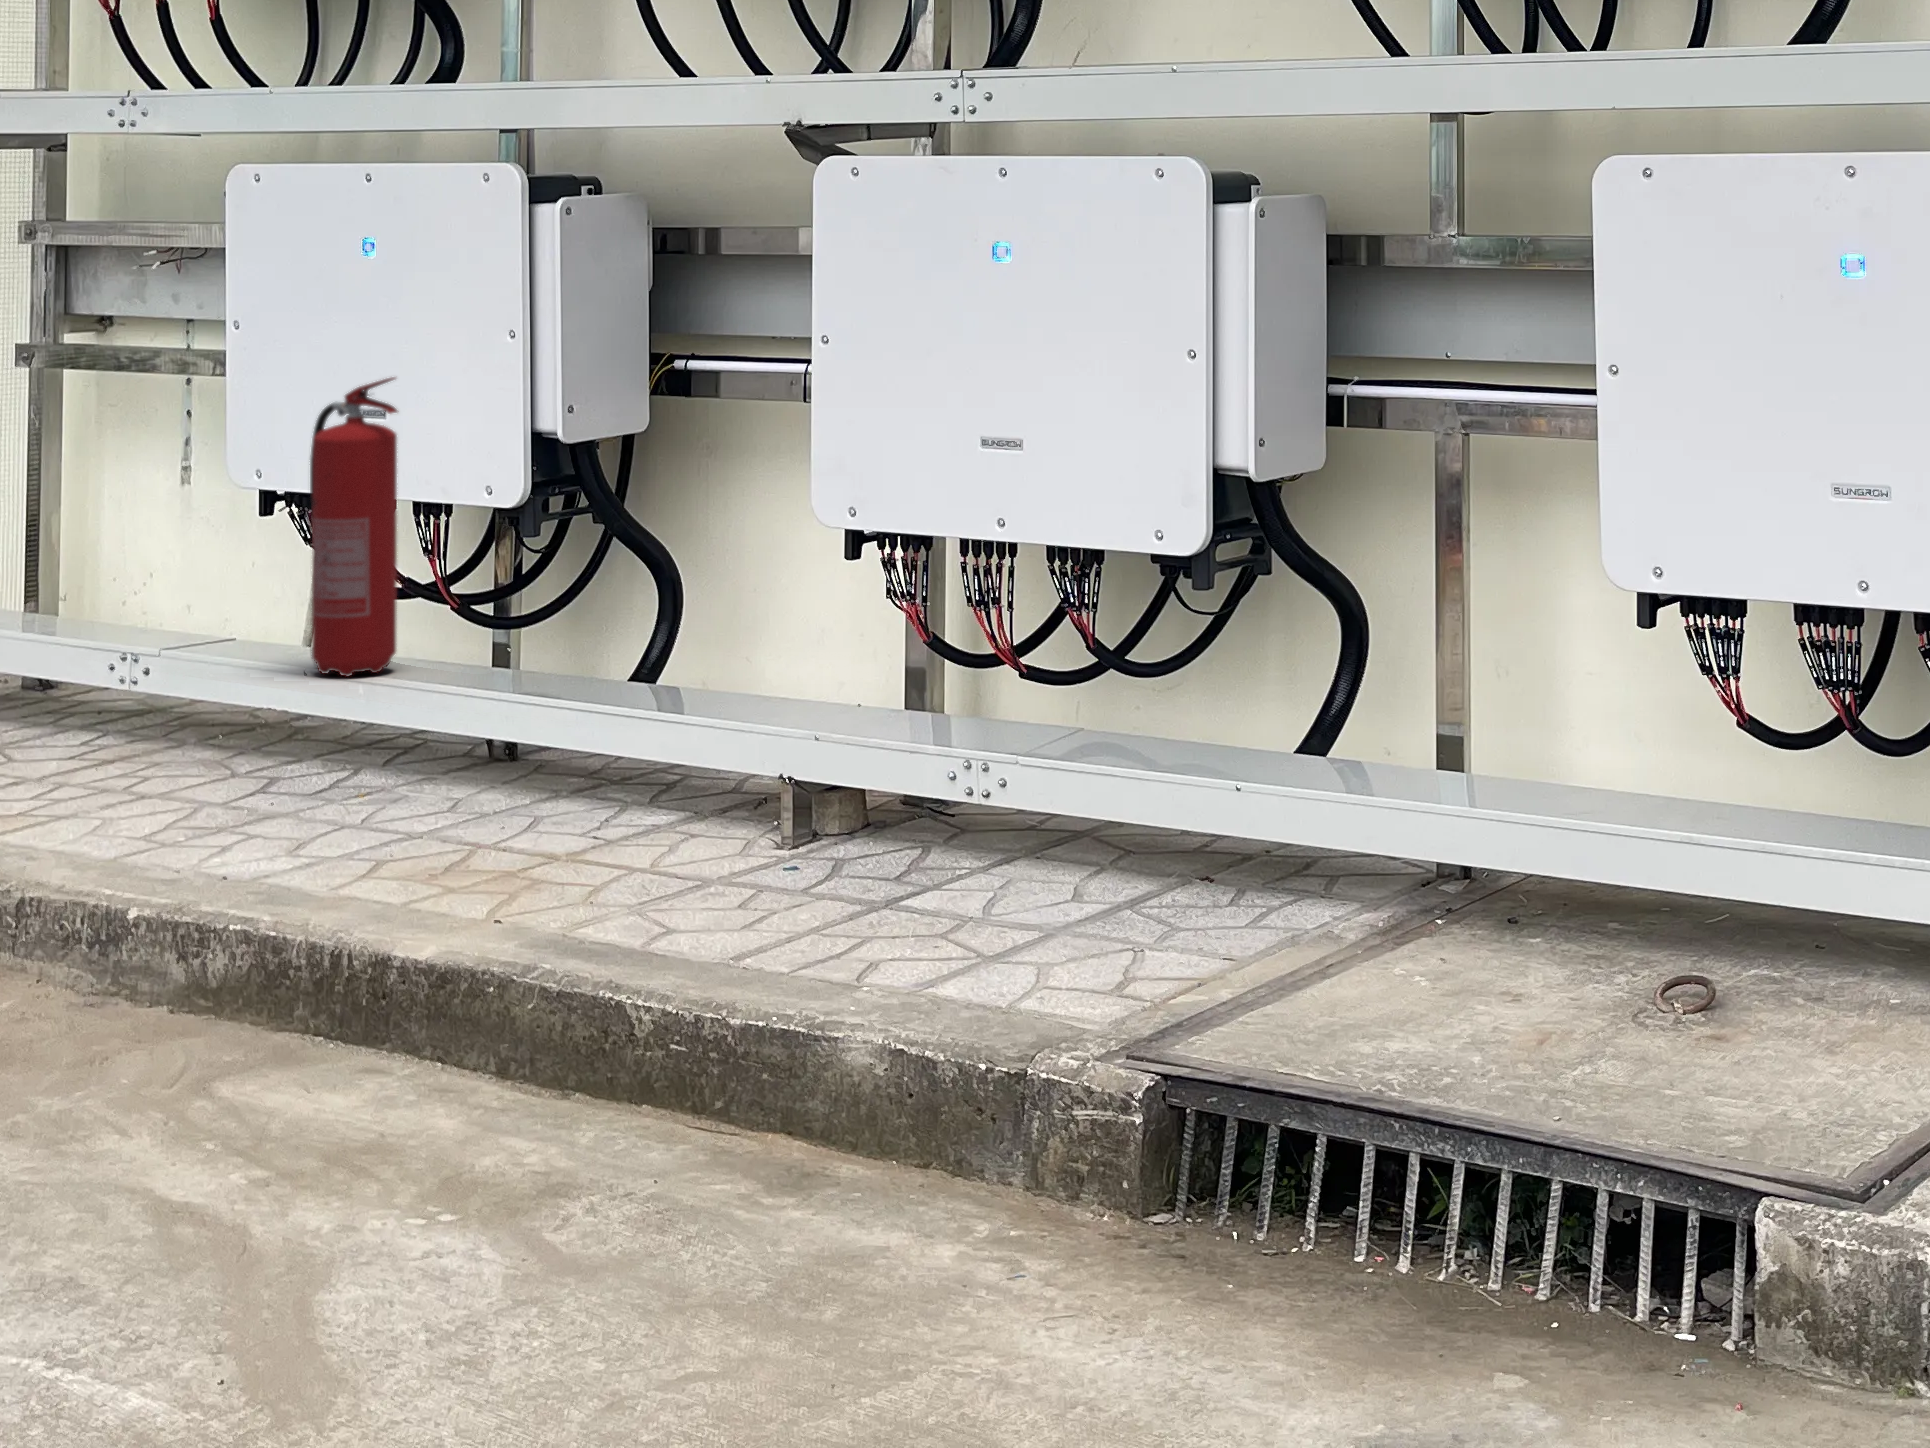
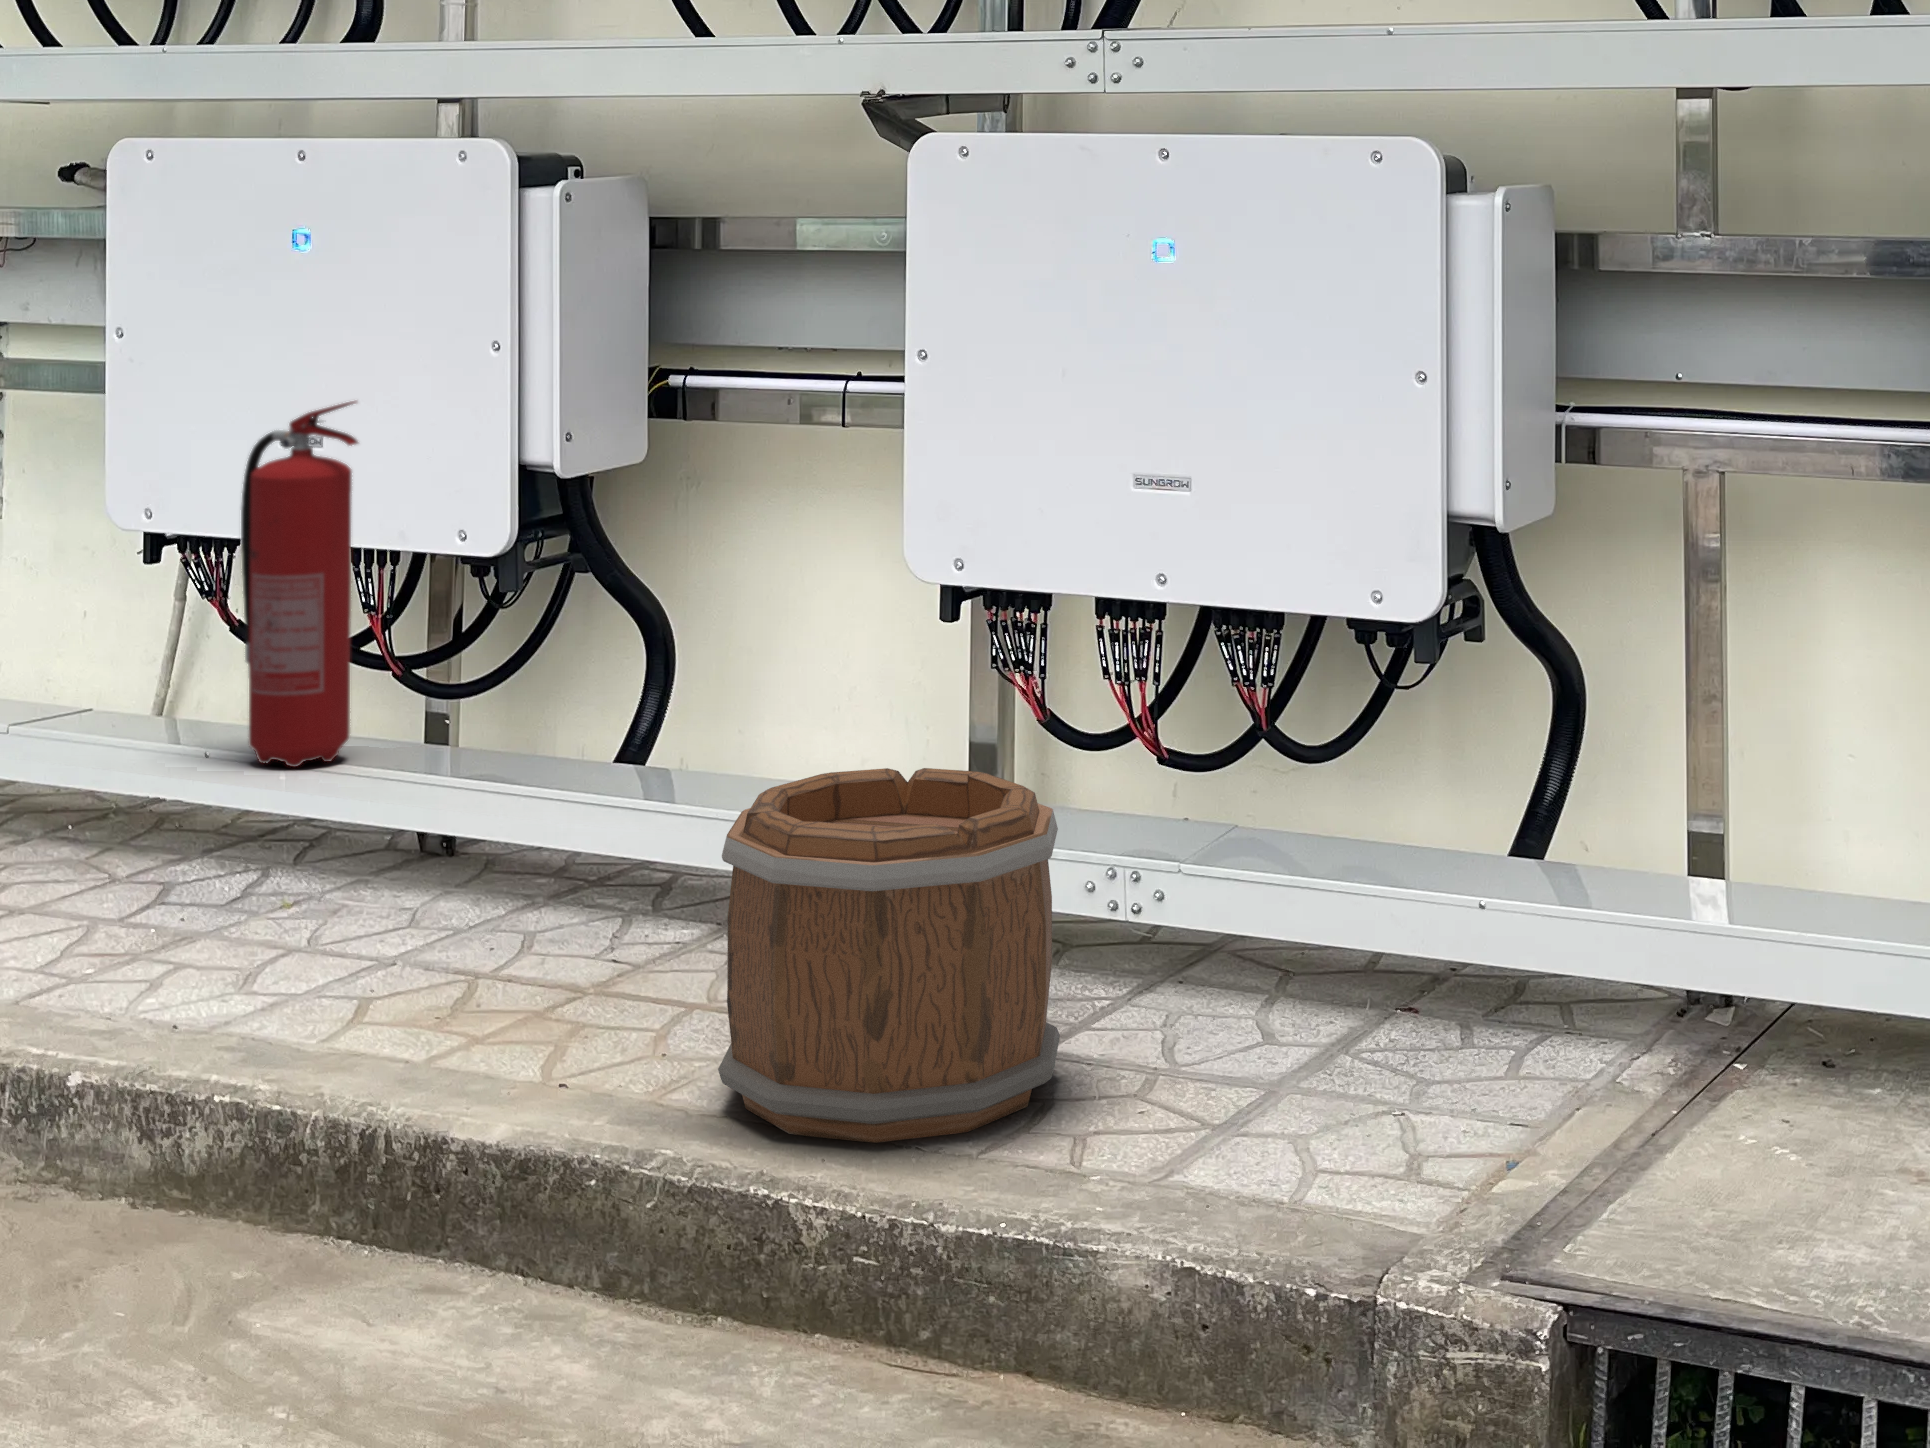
bucket: none [606,672,890,963] -> present [718,768,1060,1143]

